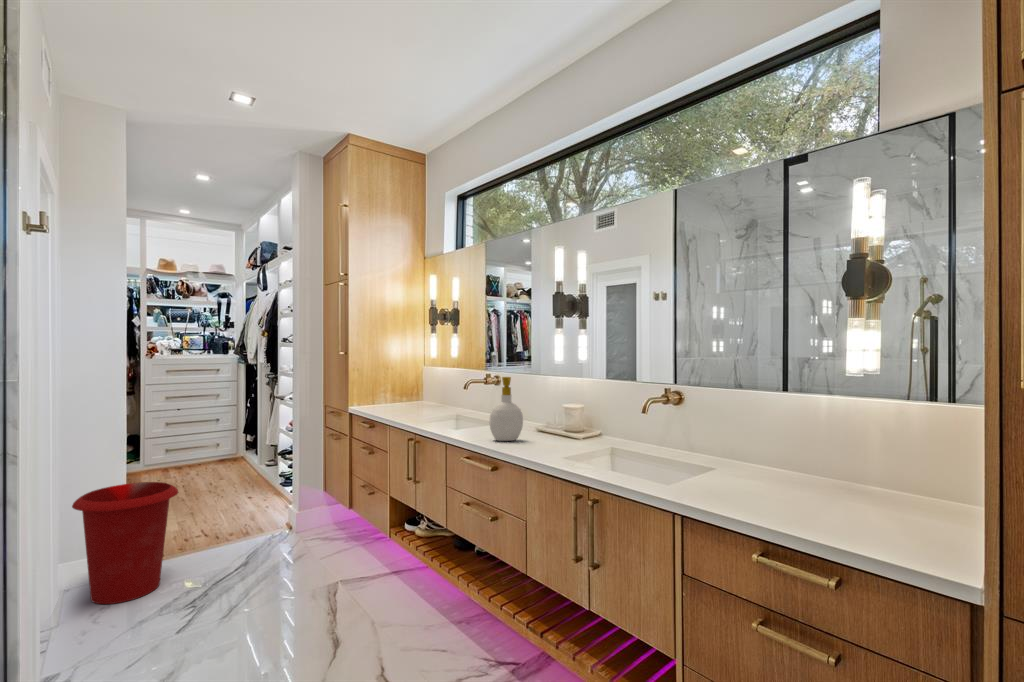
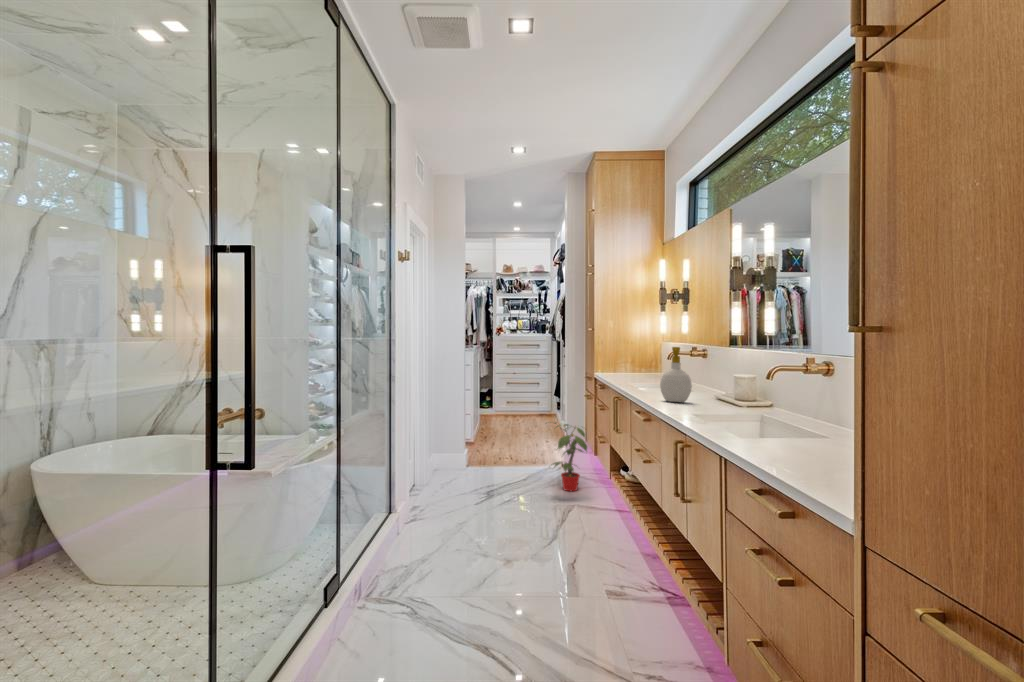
potted plant: none [276,475,352,565] -> present [554,423,587,491]
waste bin: present [72,482,179,604] -> none [430,414,484,485]

